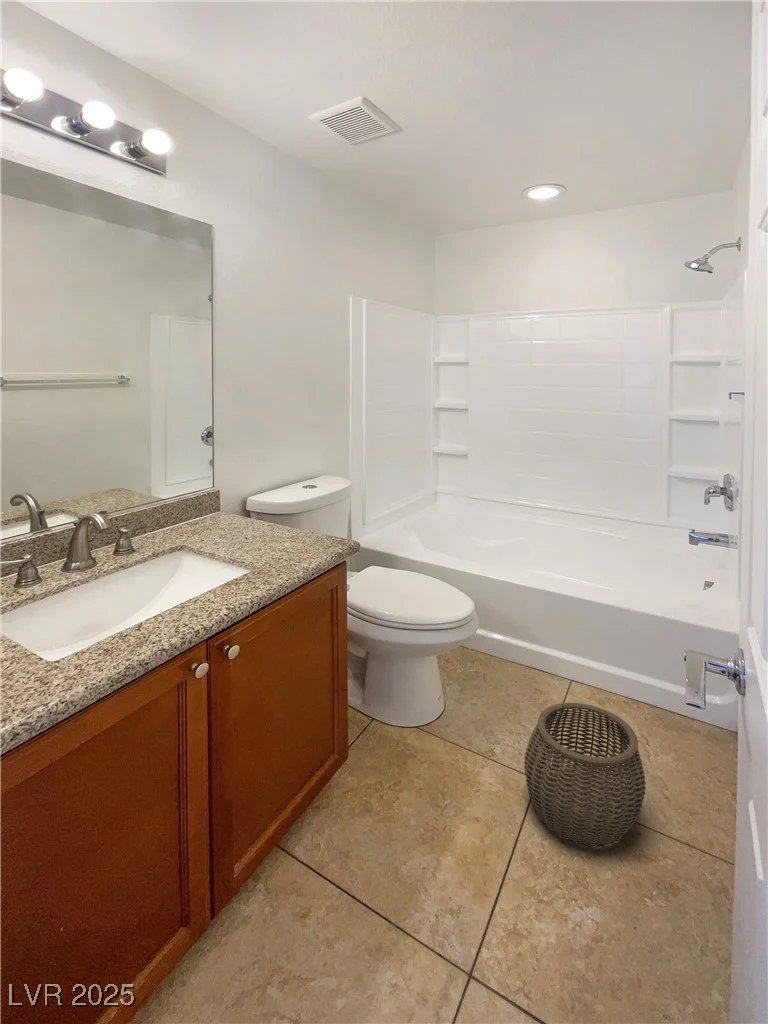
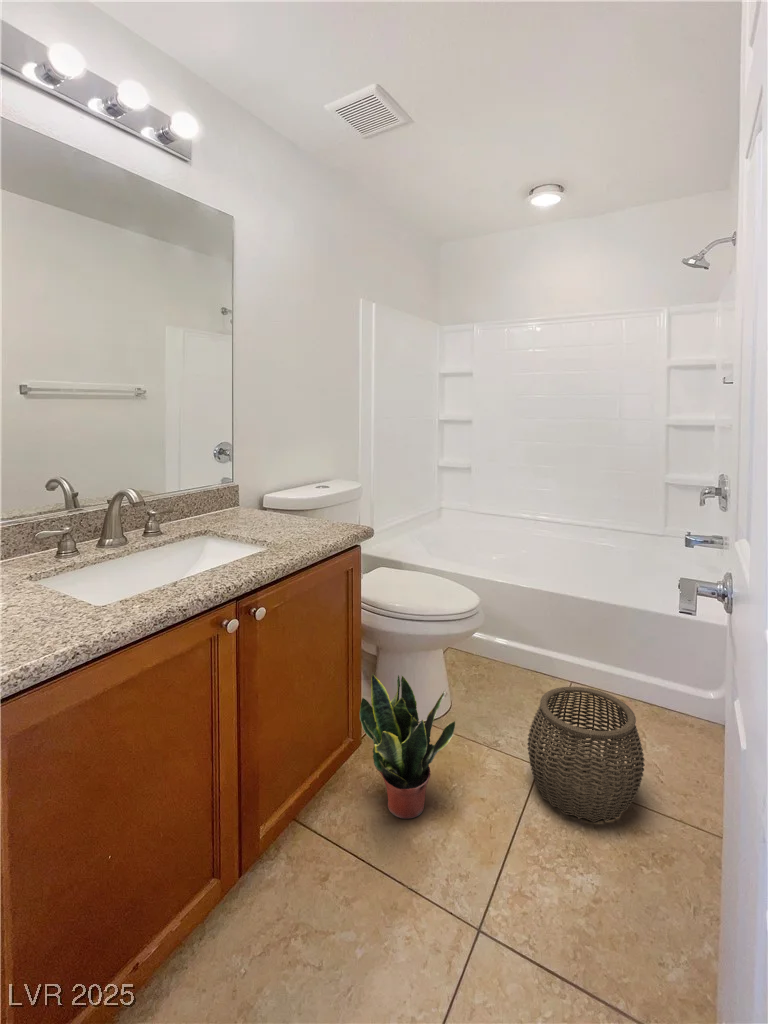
potted plant: none [349,695,449,844] -> present [359,674,455,818]

